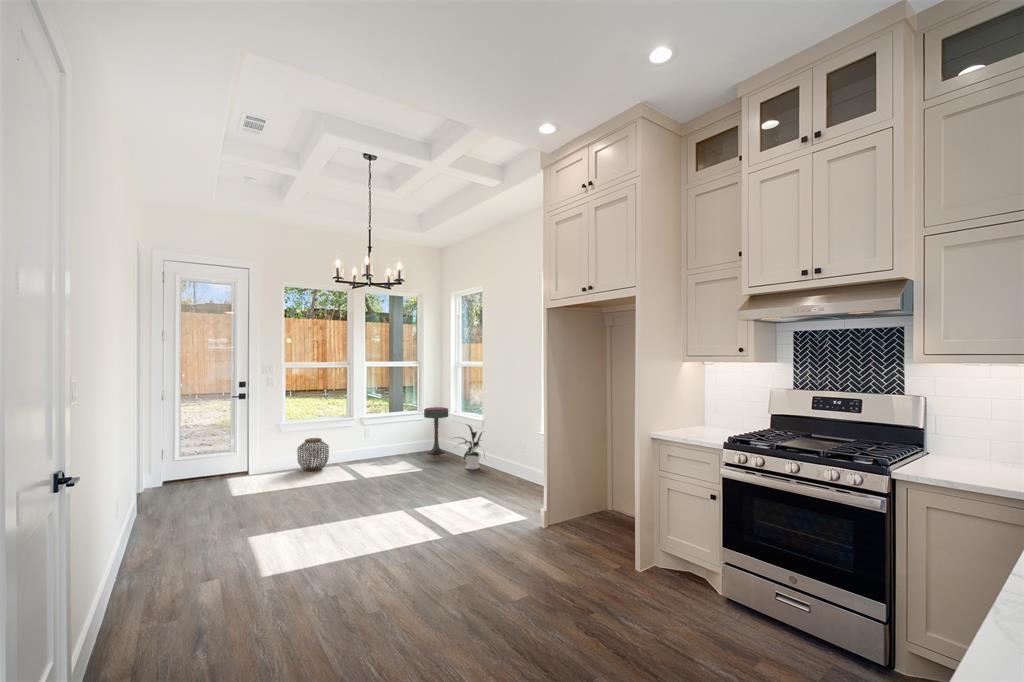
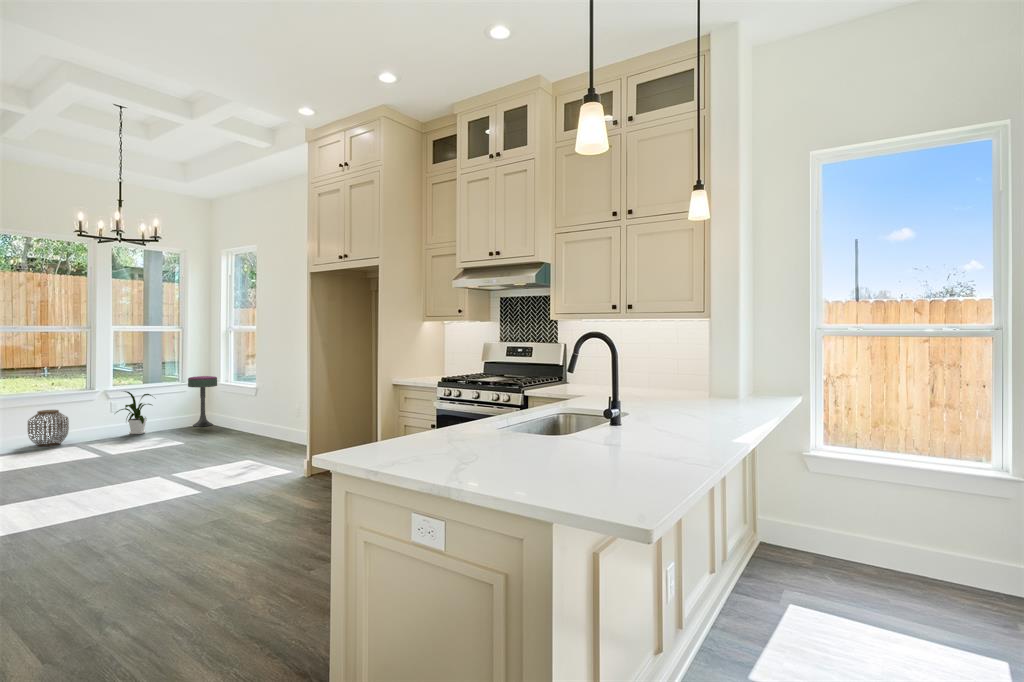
house plant: present [458,424,482,470] -> present [117,391,152,434]

